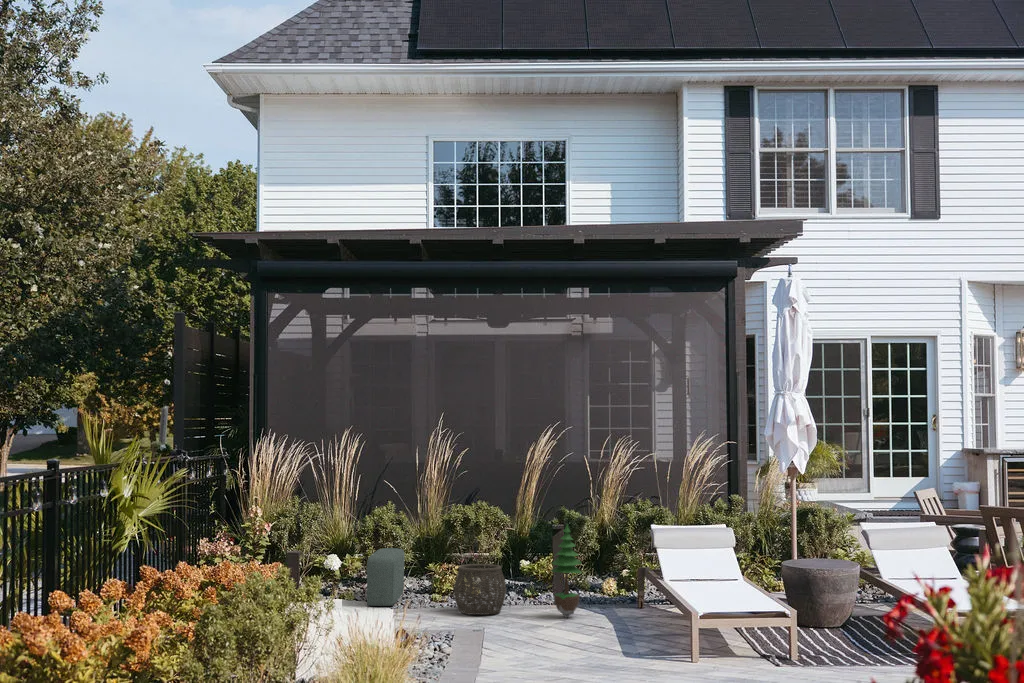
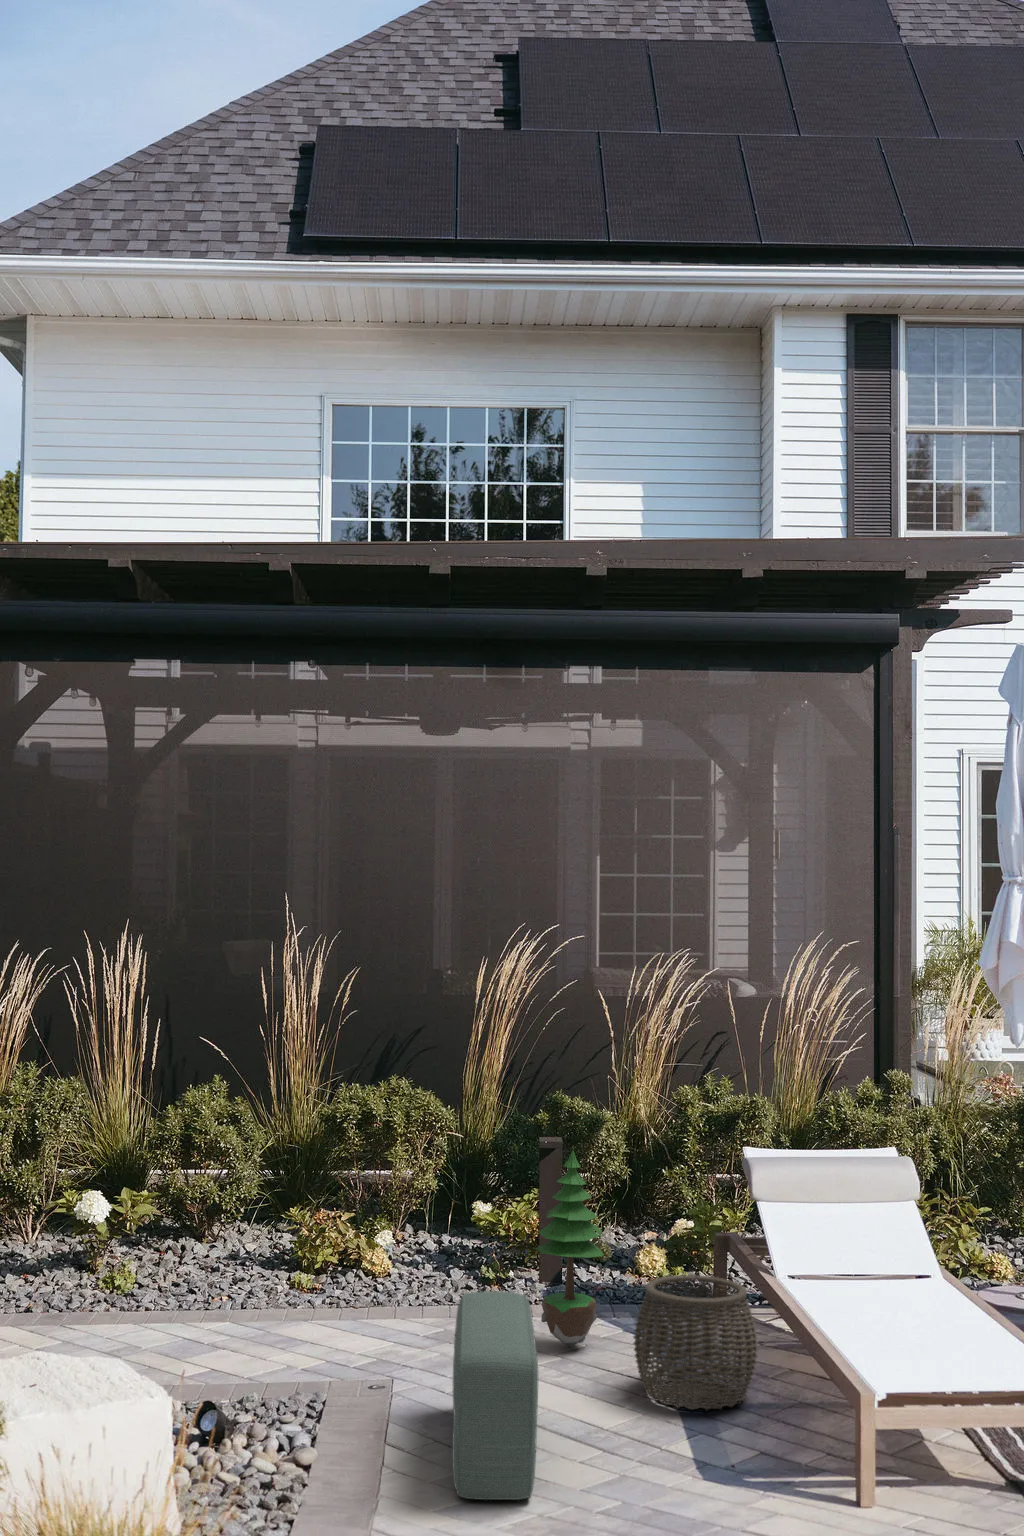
pouf: present [367,548,404,606] -> present [452,1291,538,1500]
woven basket: present [453,564,506,615] -> present [633,1275,758,1410]

